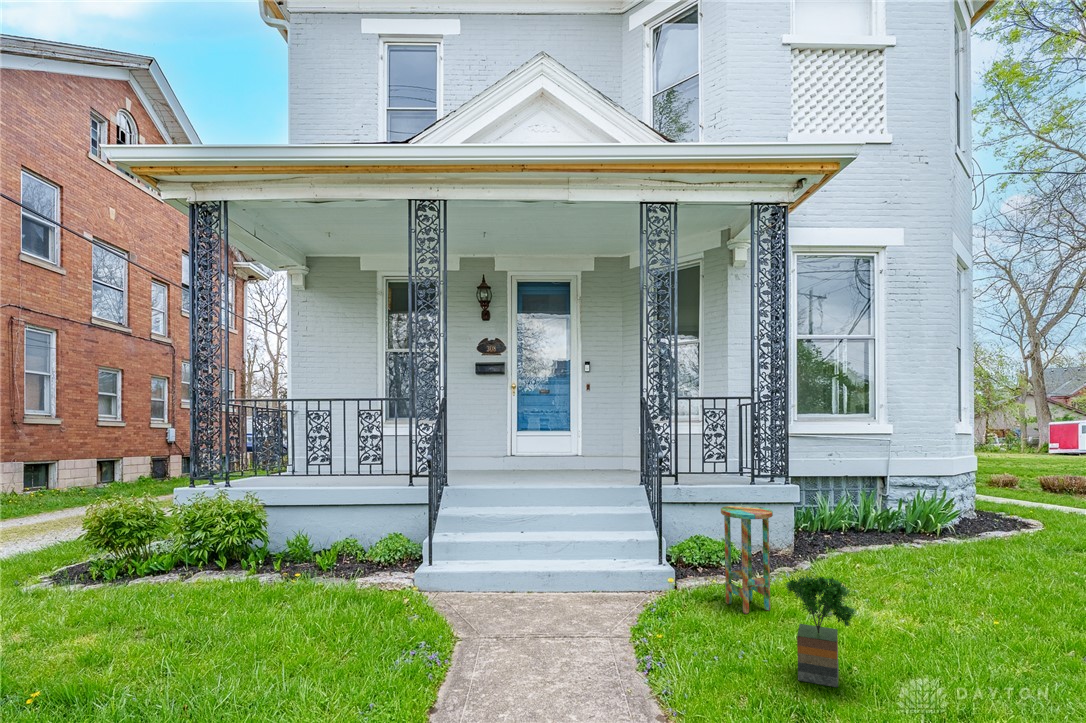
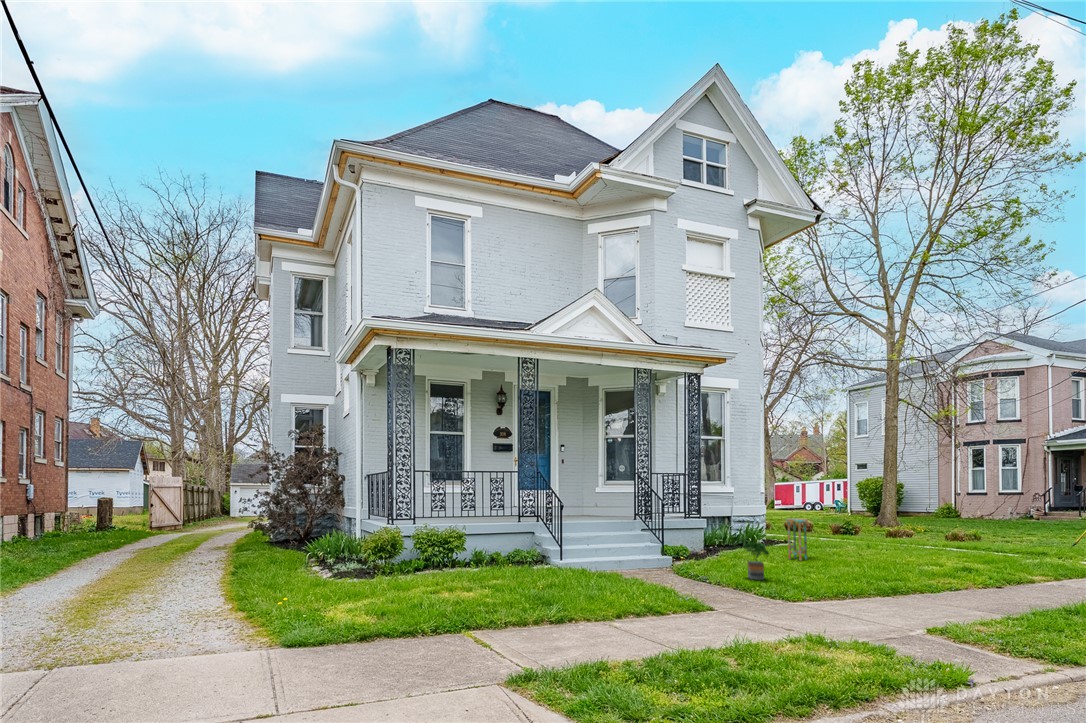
side table: present [721,505,773,614] -> present [786,518,808,561]

